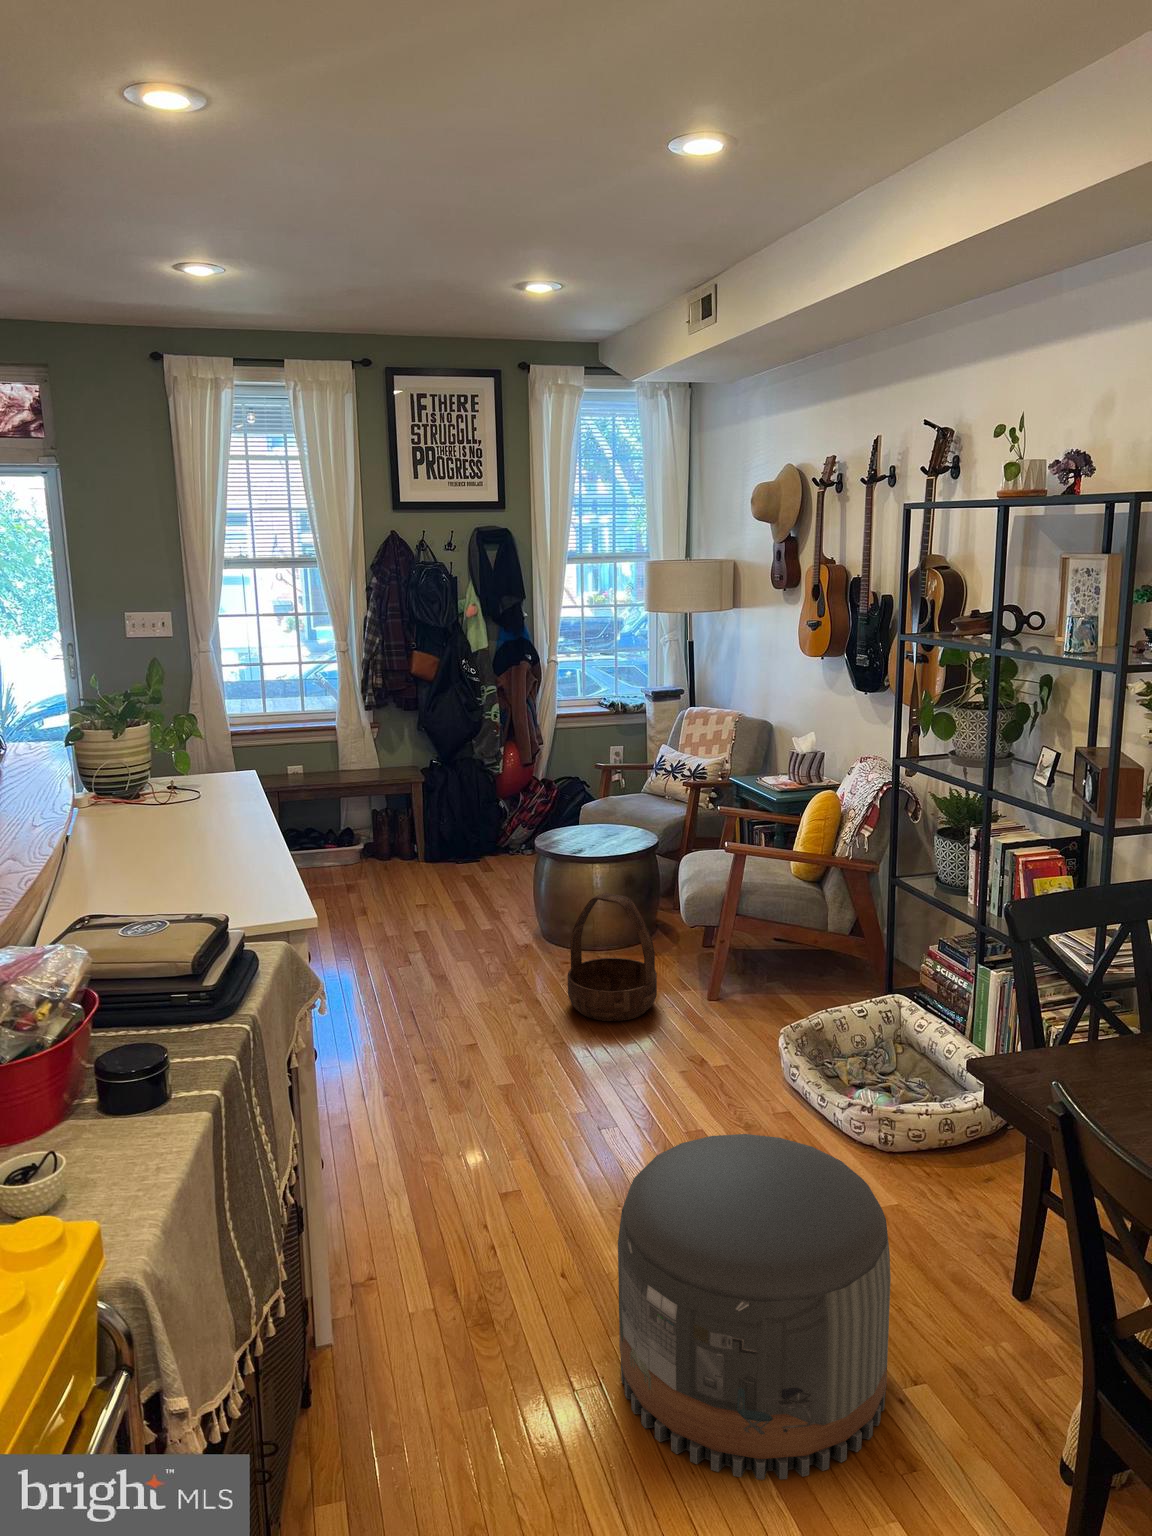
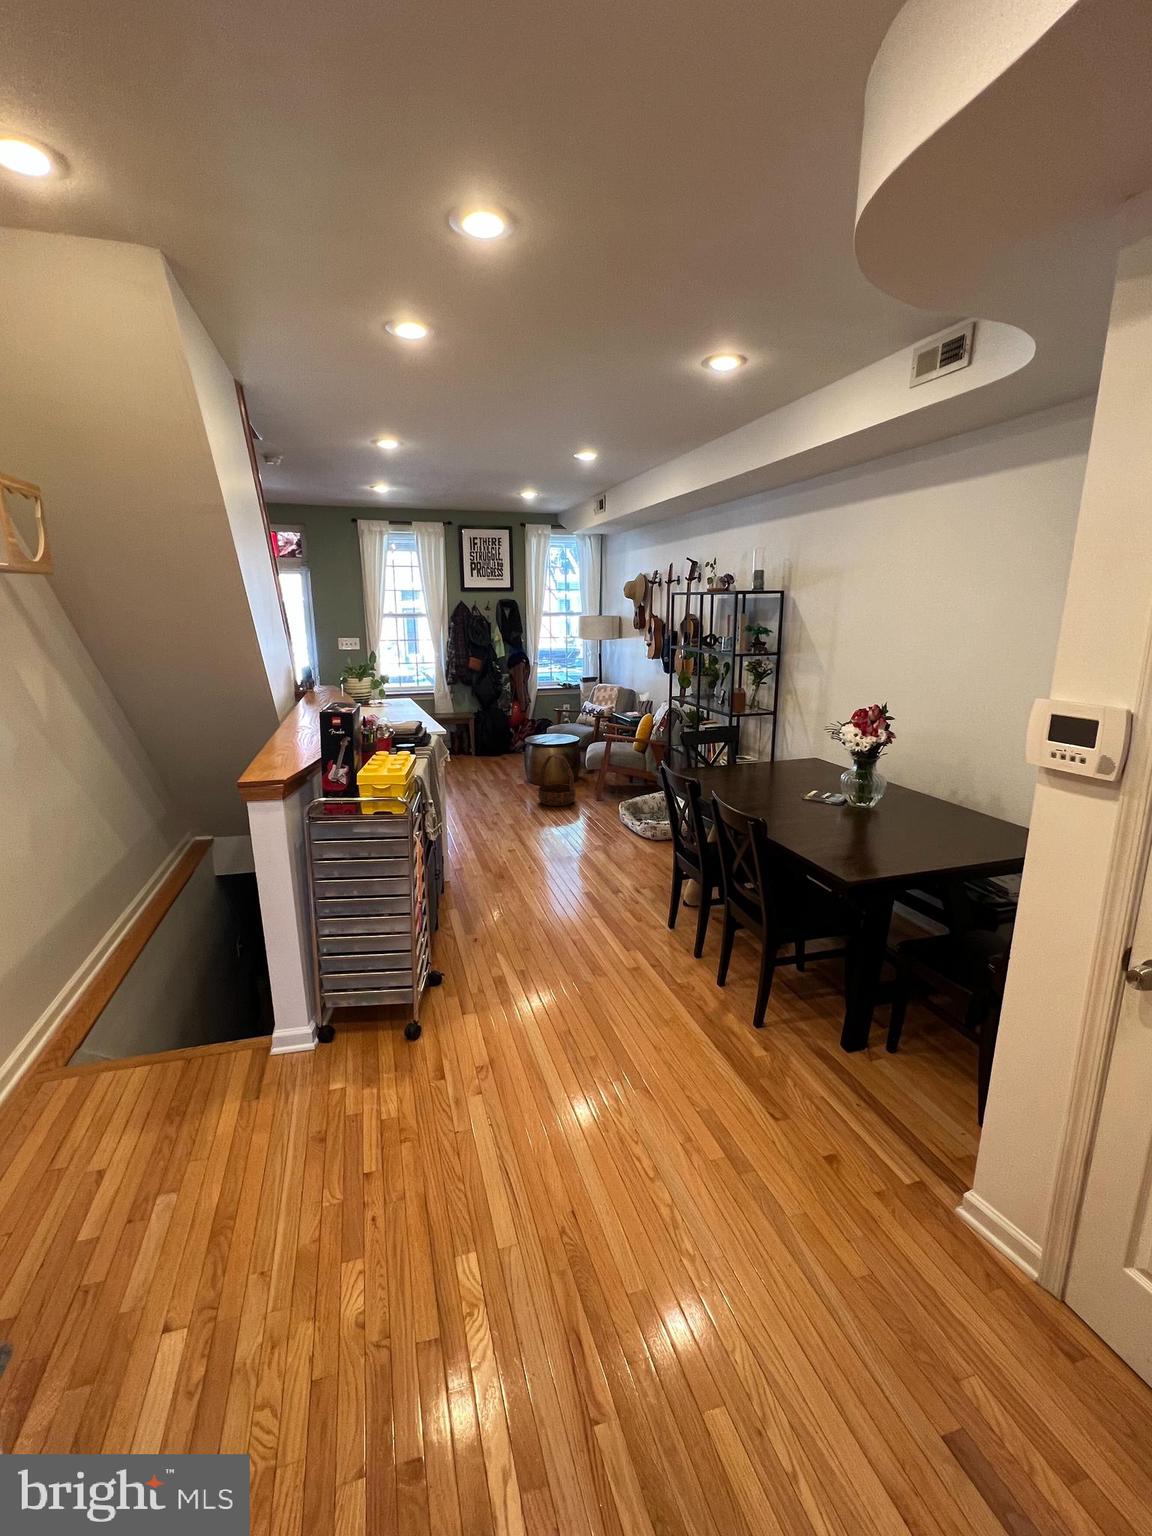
pouf: present [618,1134,891,1479] -> none [548,813,635,904]

